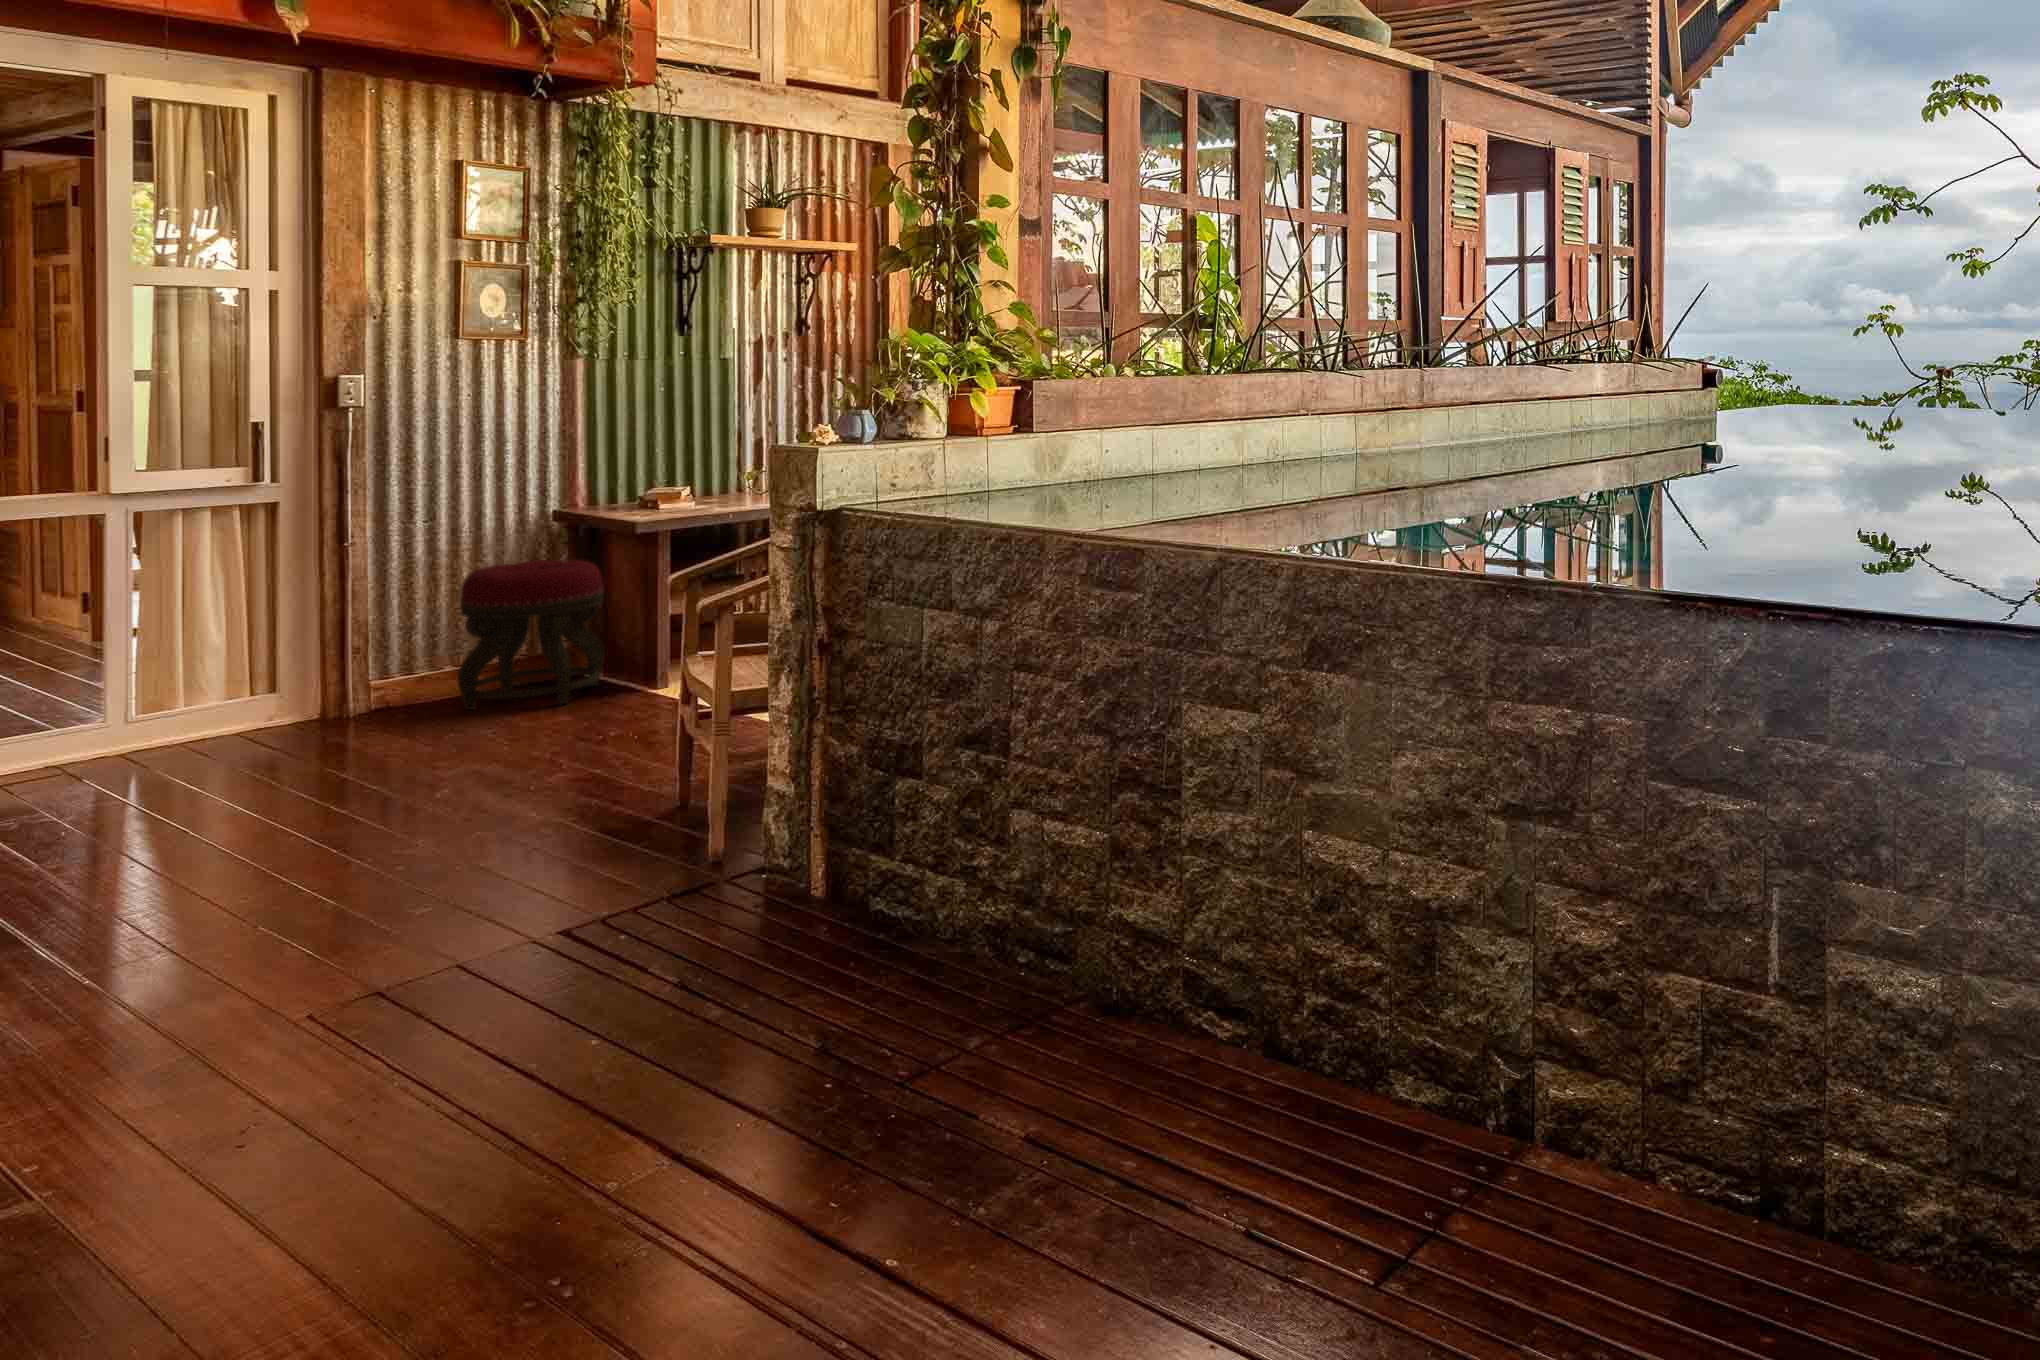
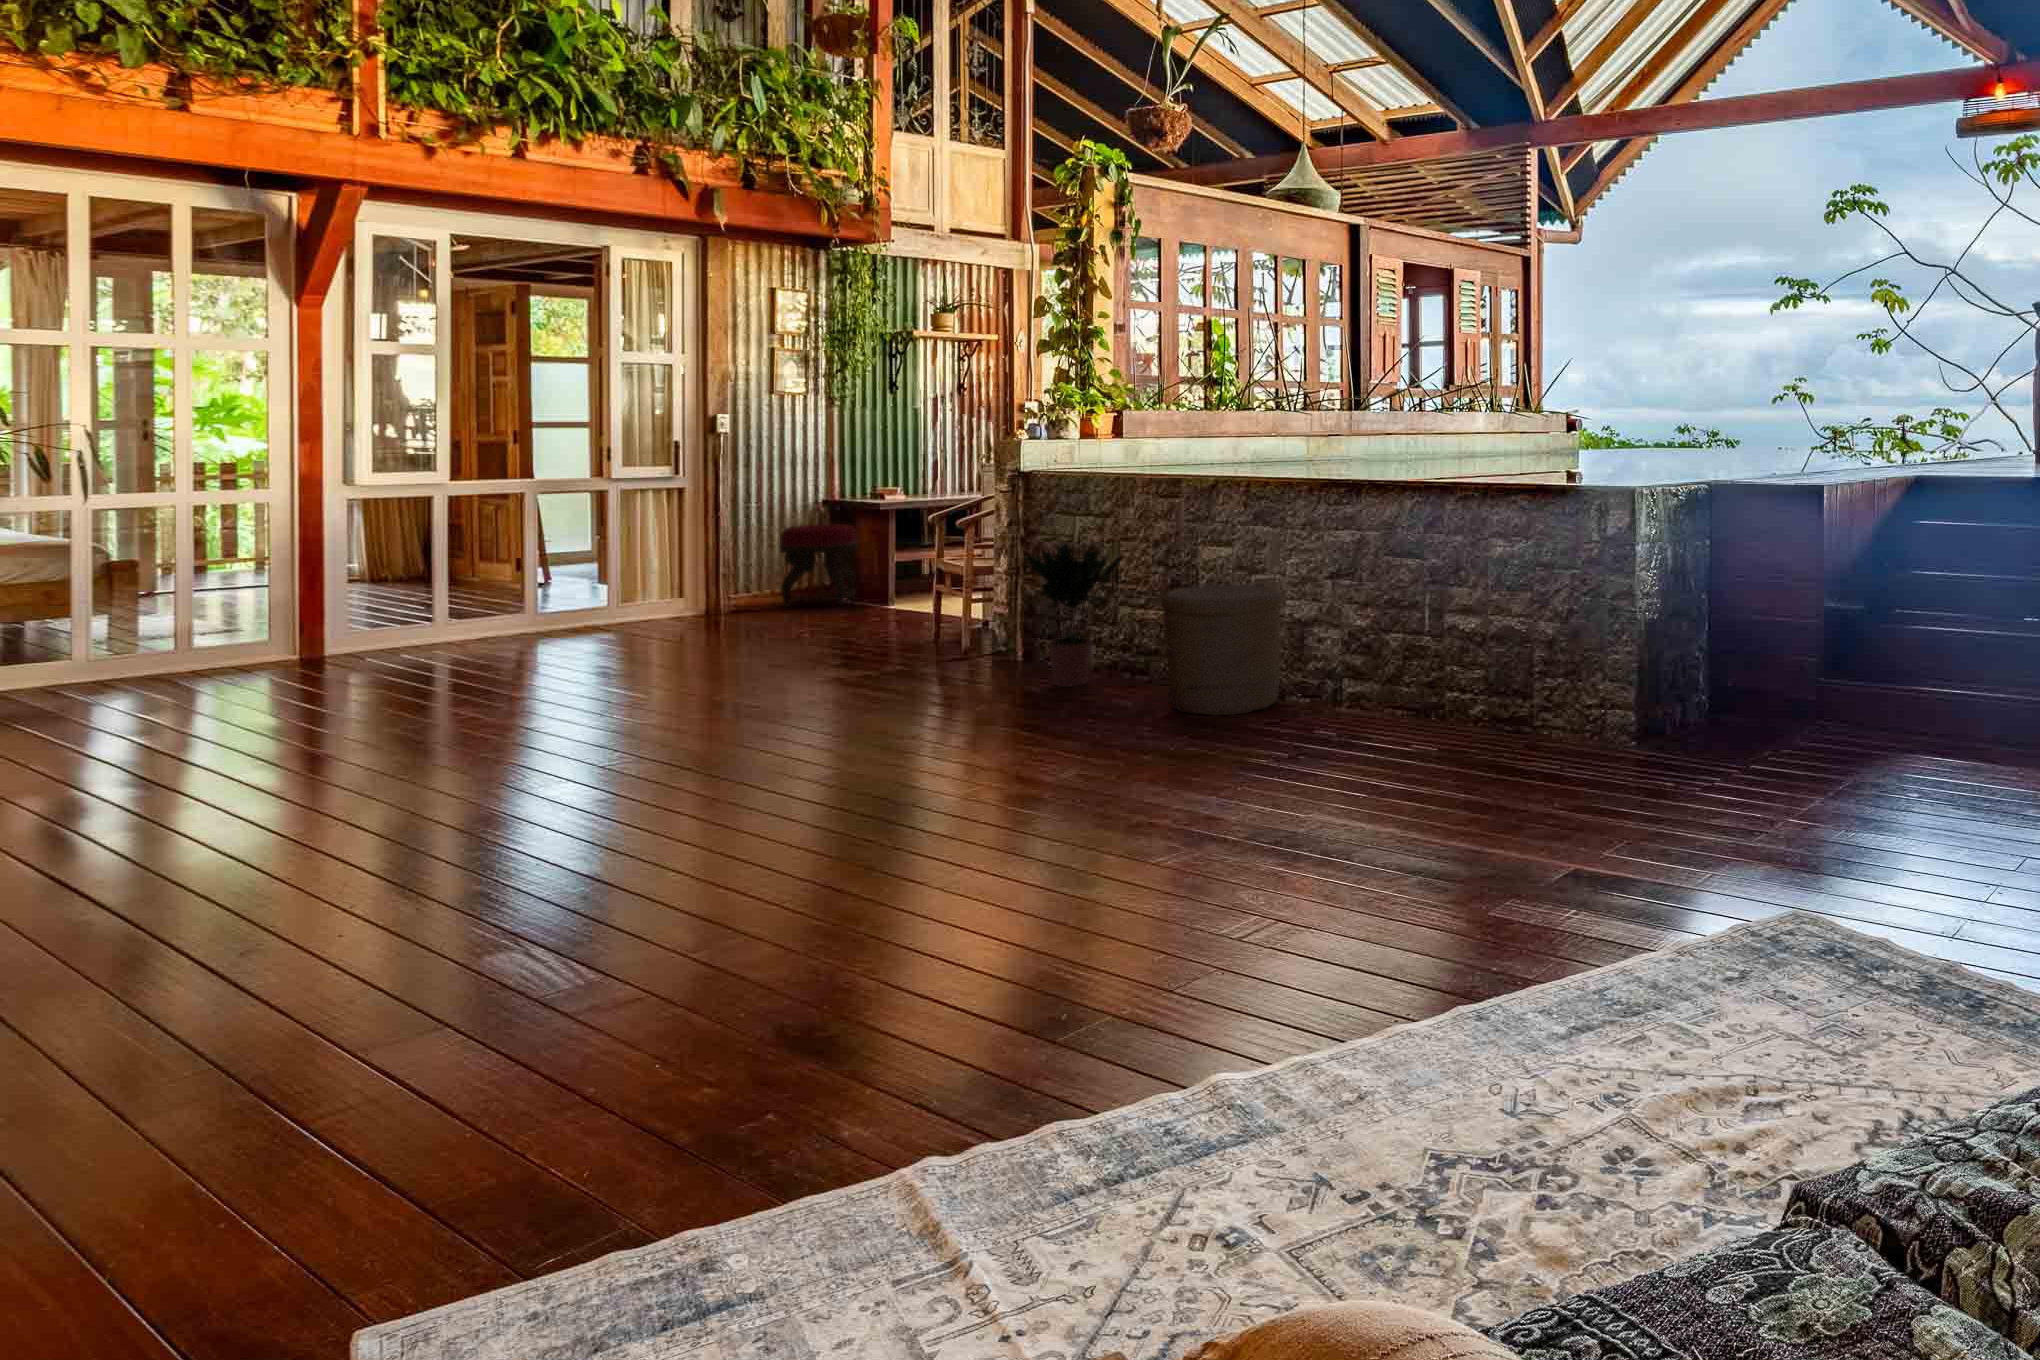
potted plant: none [762,685,1021,1058] -> present [1024,542,1122,687]
woven basket: none [1078,836,1389,1252] -> present [1162,585,1283,716]

